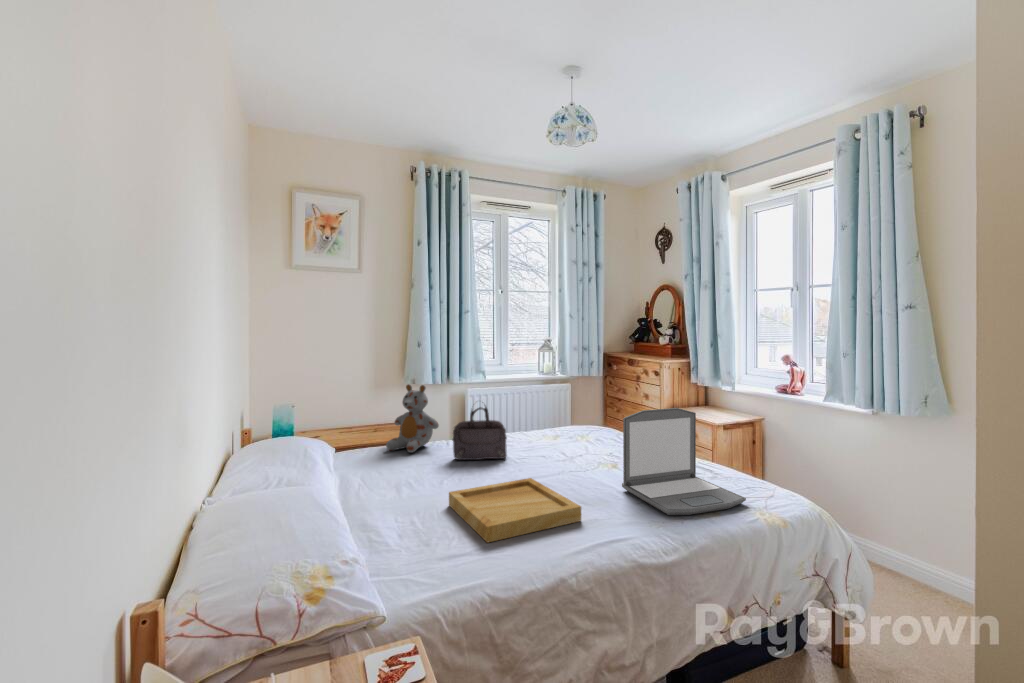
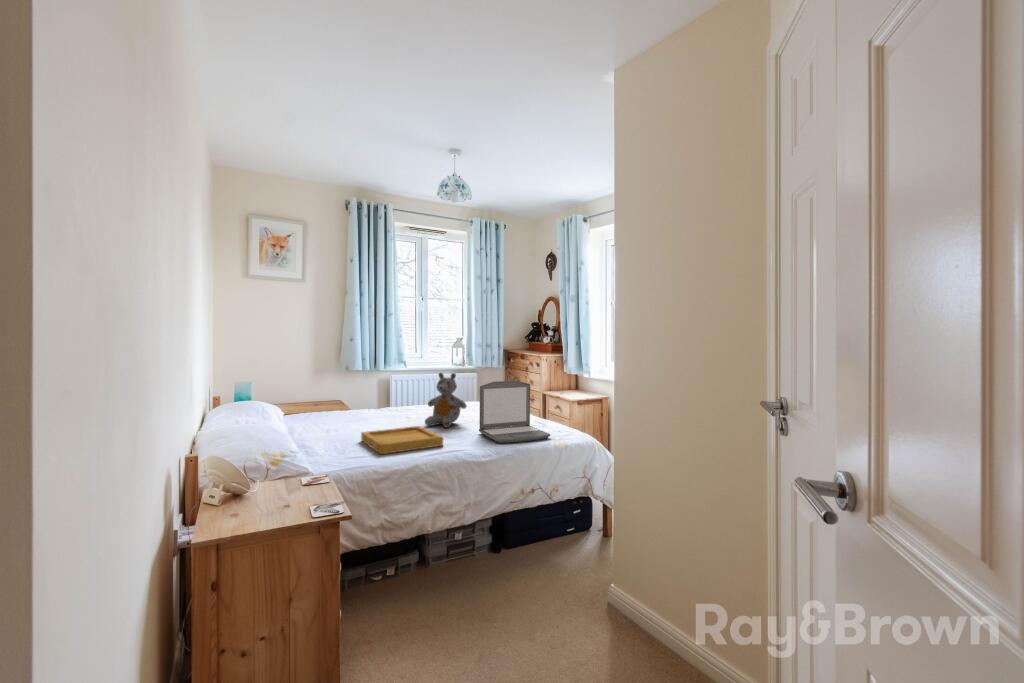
stuffed bear: present [386,384,439,453] -> present [425,373,466,427]
handbag: present [453,406,507,460] -> none [370,379,411,421]

